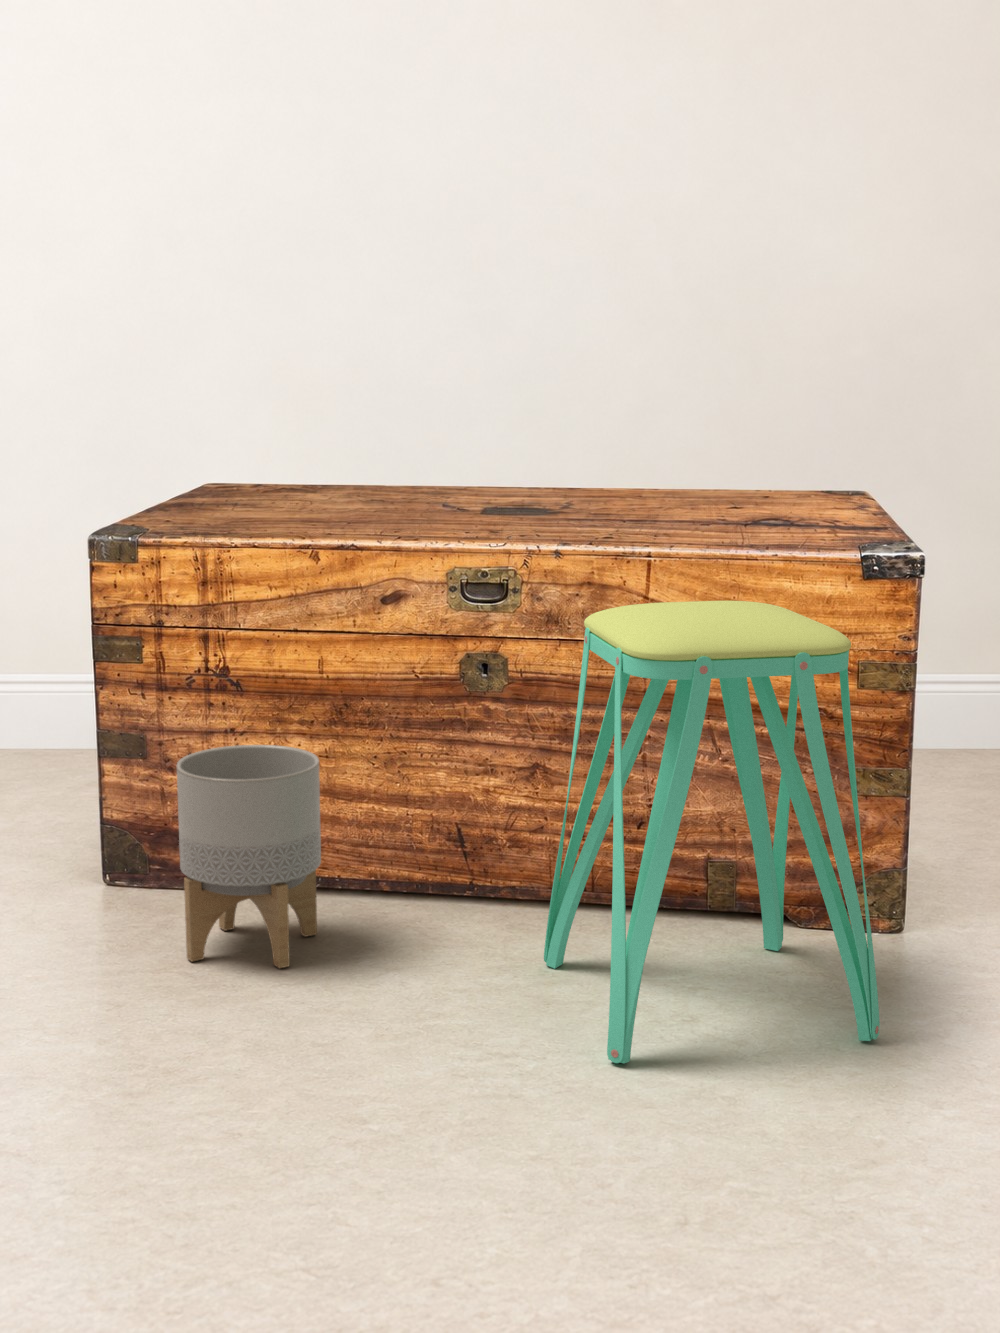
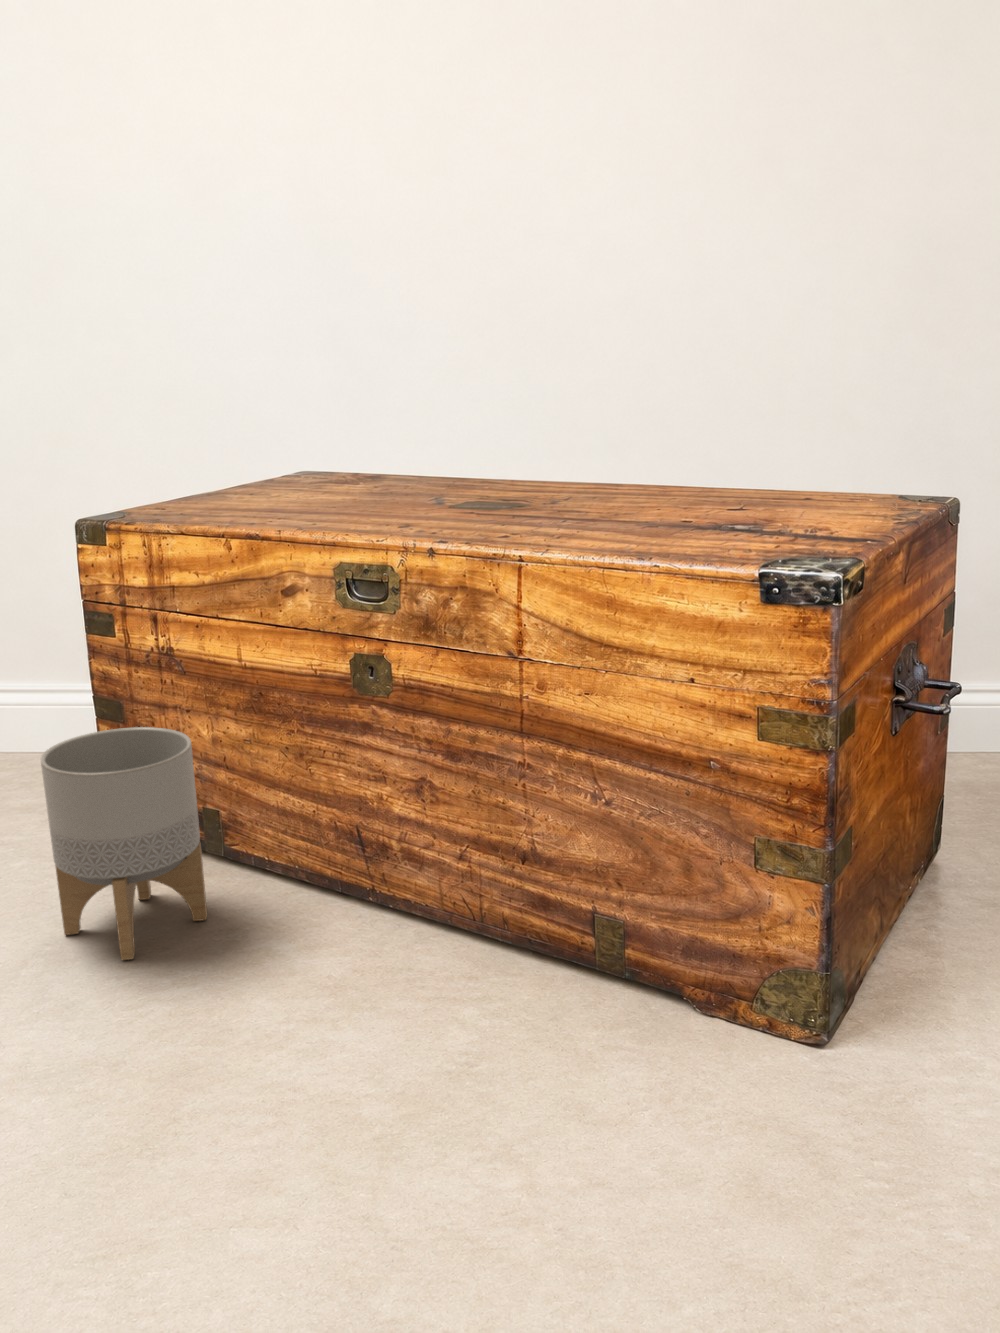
stool: present [544,601,880,1063] -> none [259,620,647,1261]

